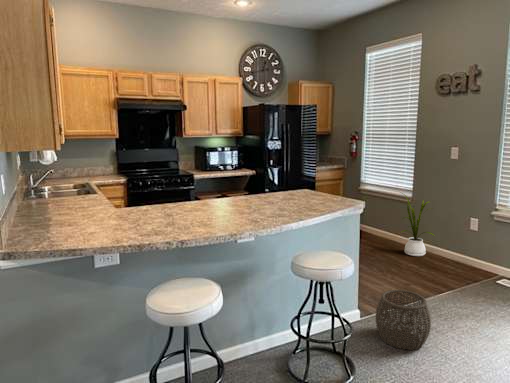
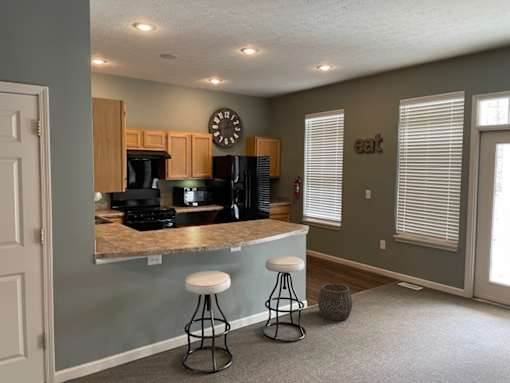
house plant: present [402,193,434,256] -> none [330,222,357,269]

